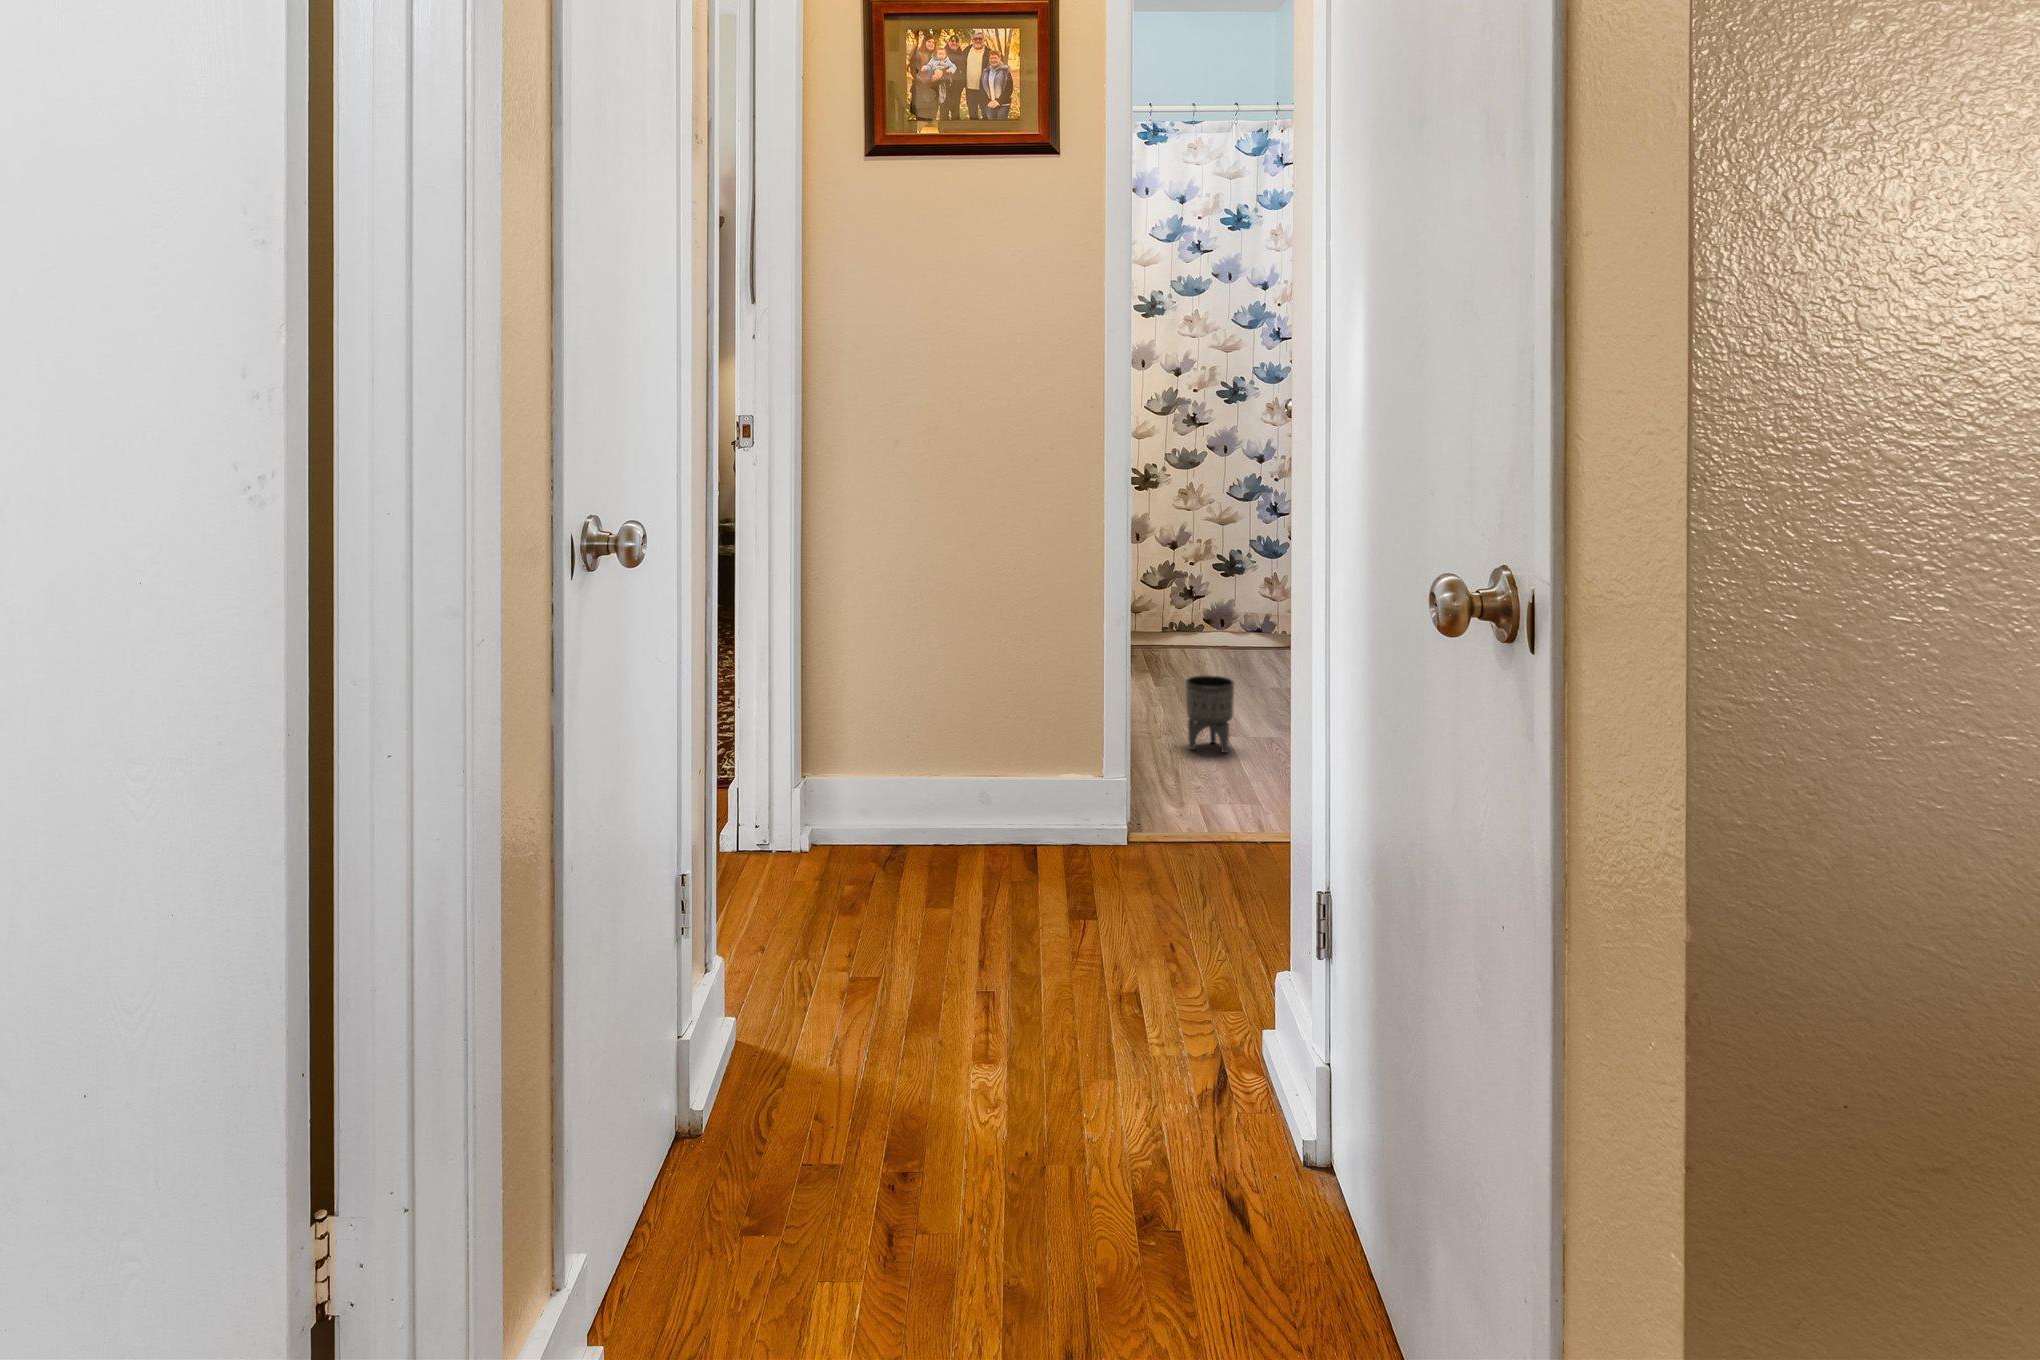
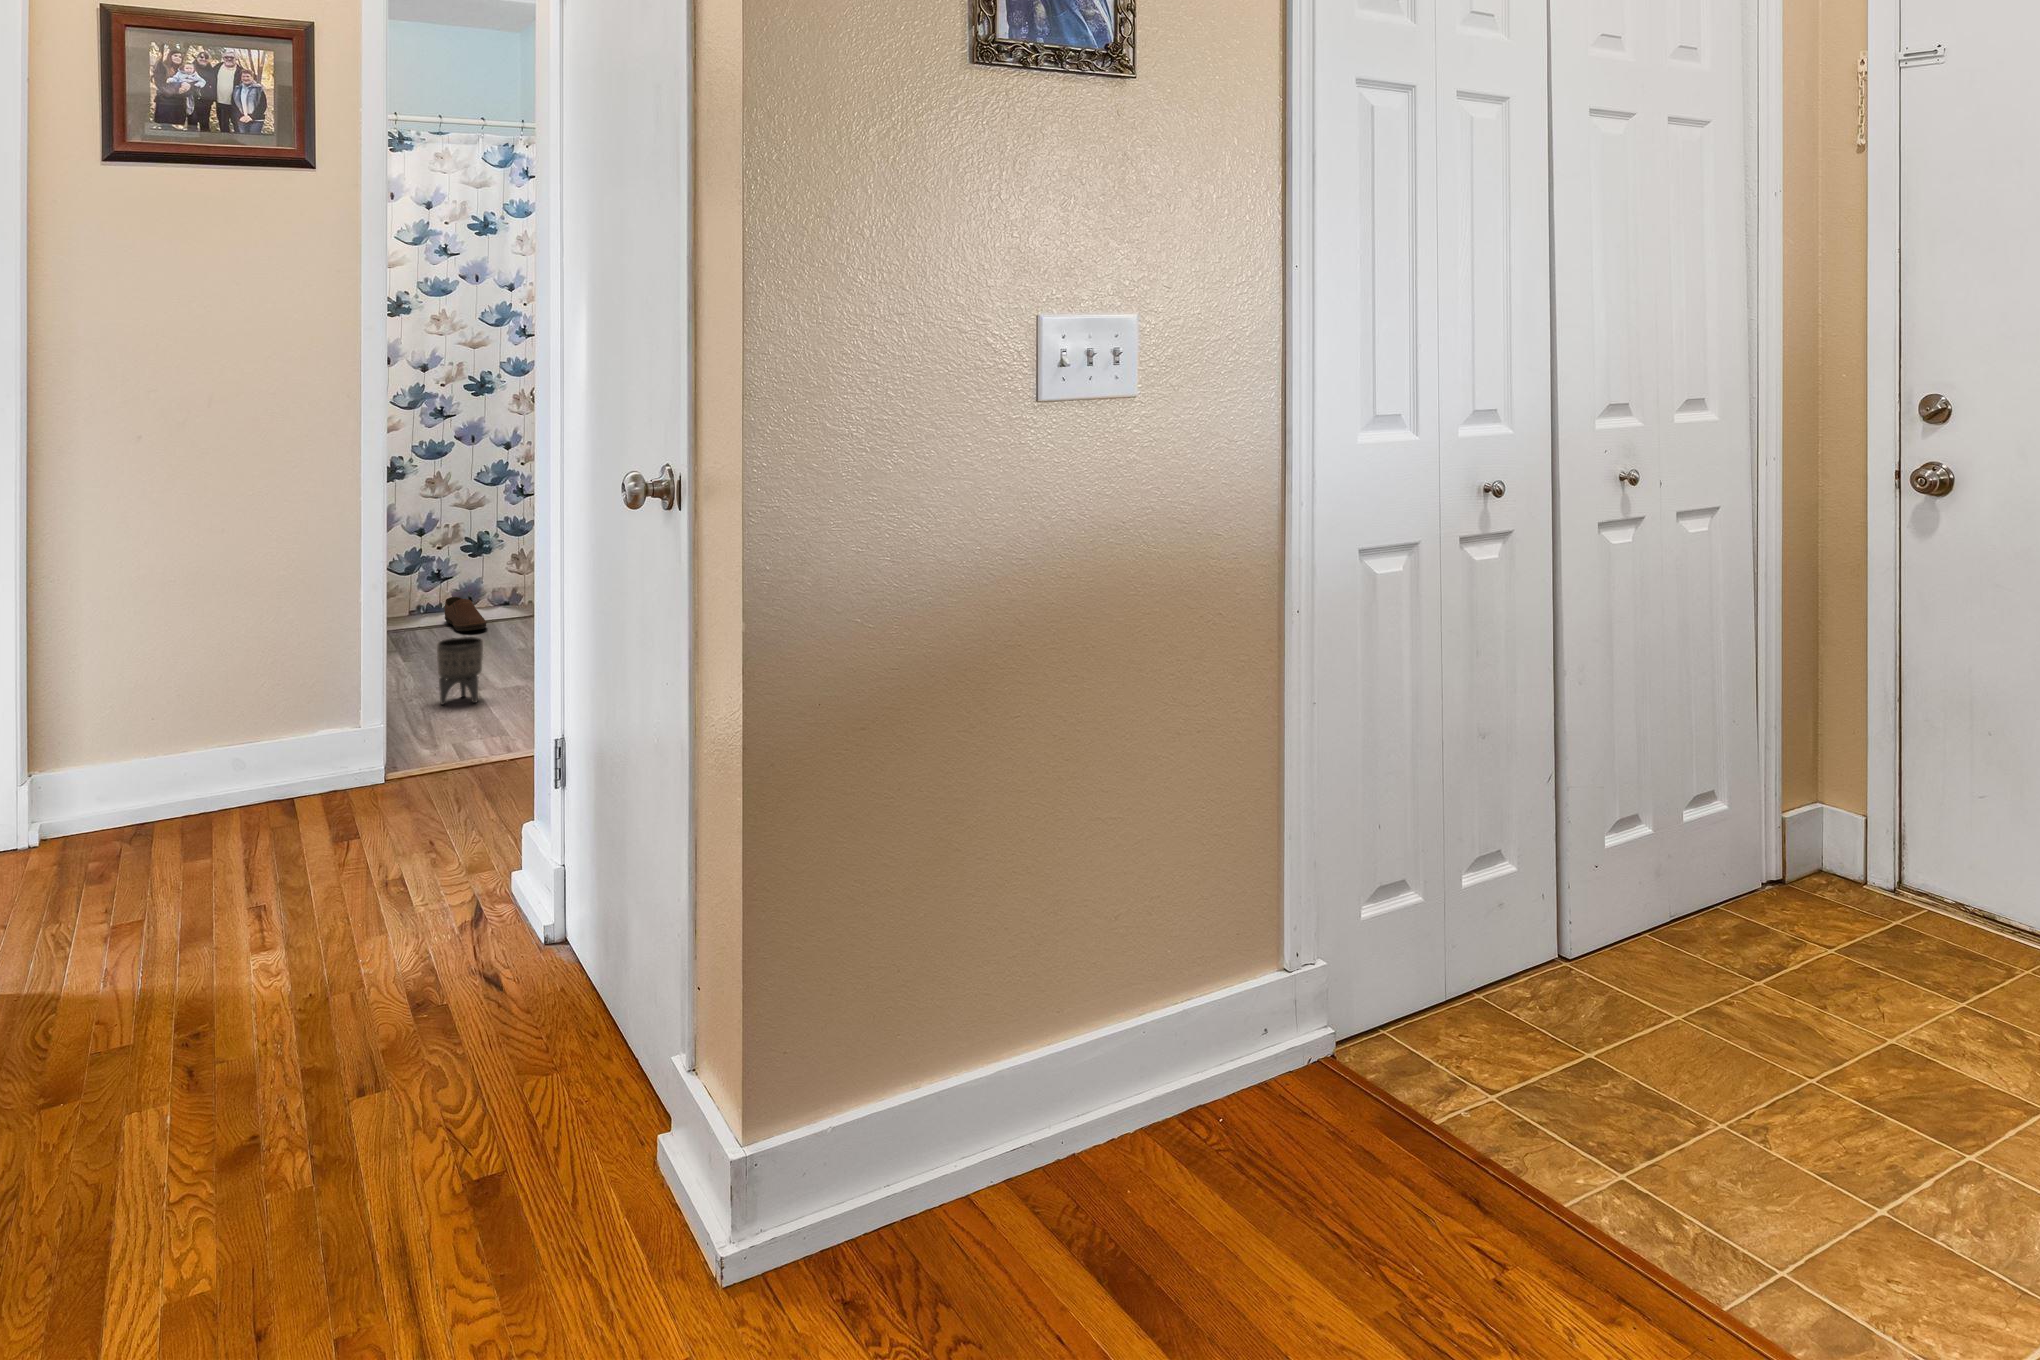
shoe: none [1196,618,1239,658] -> present [445,597,487,631]

